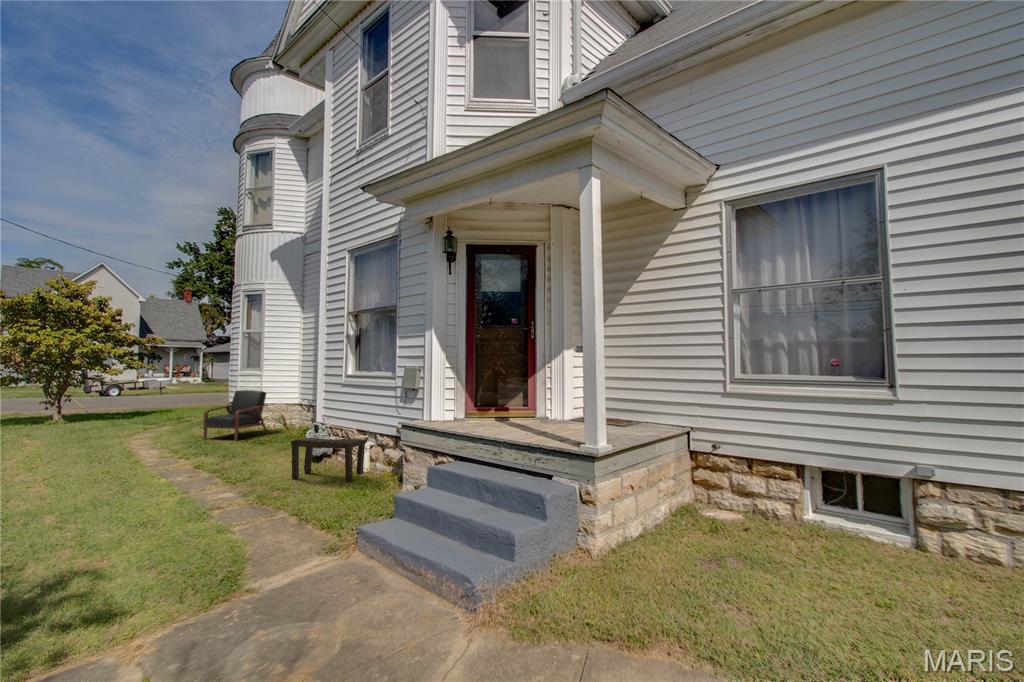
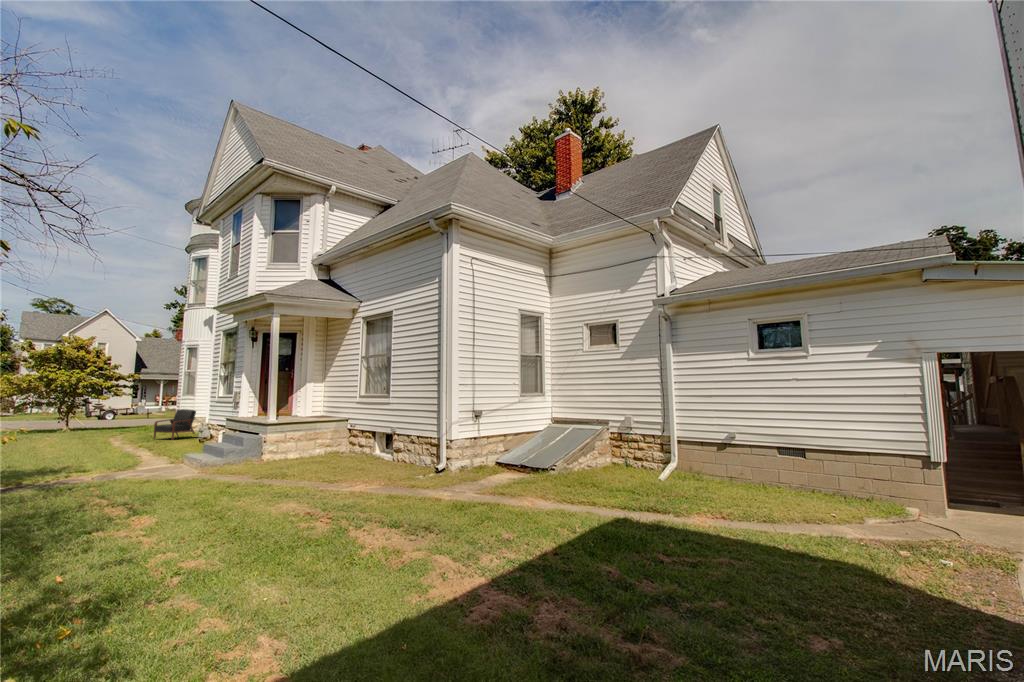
bench: present [291,437,367,482] -> none [183,431,224,452]

